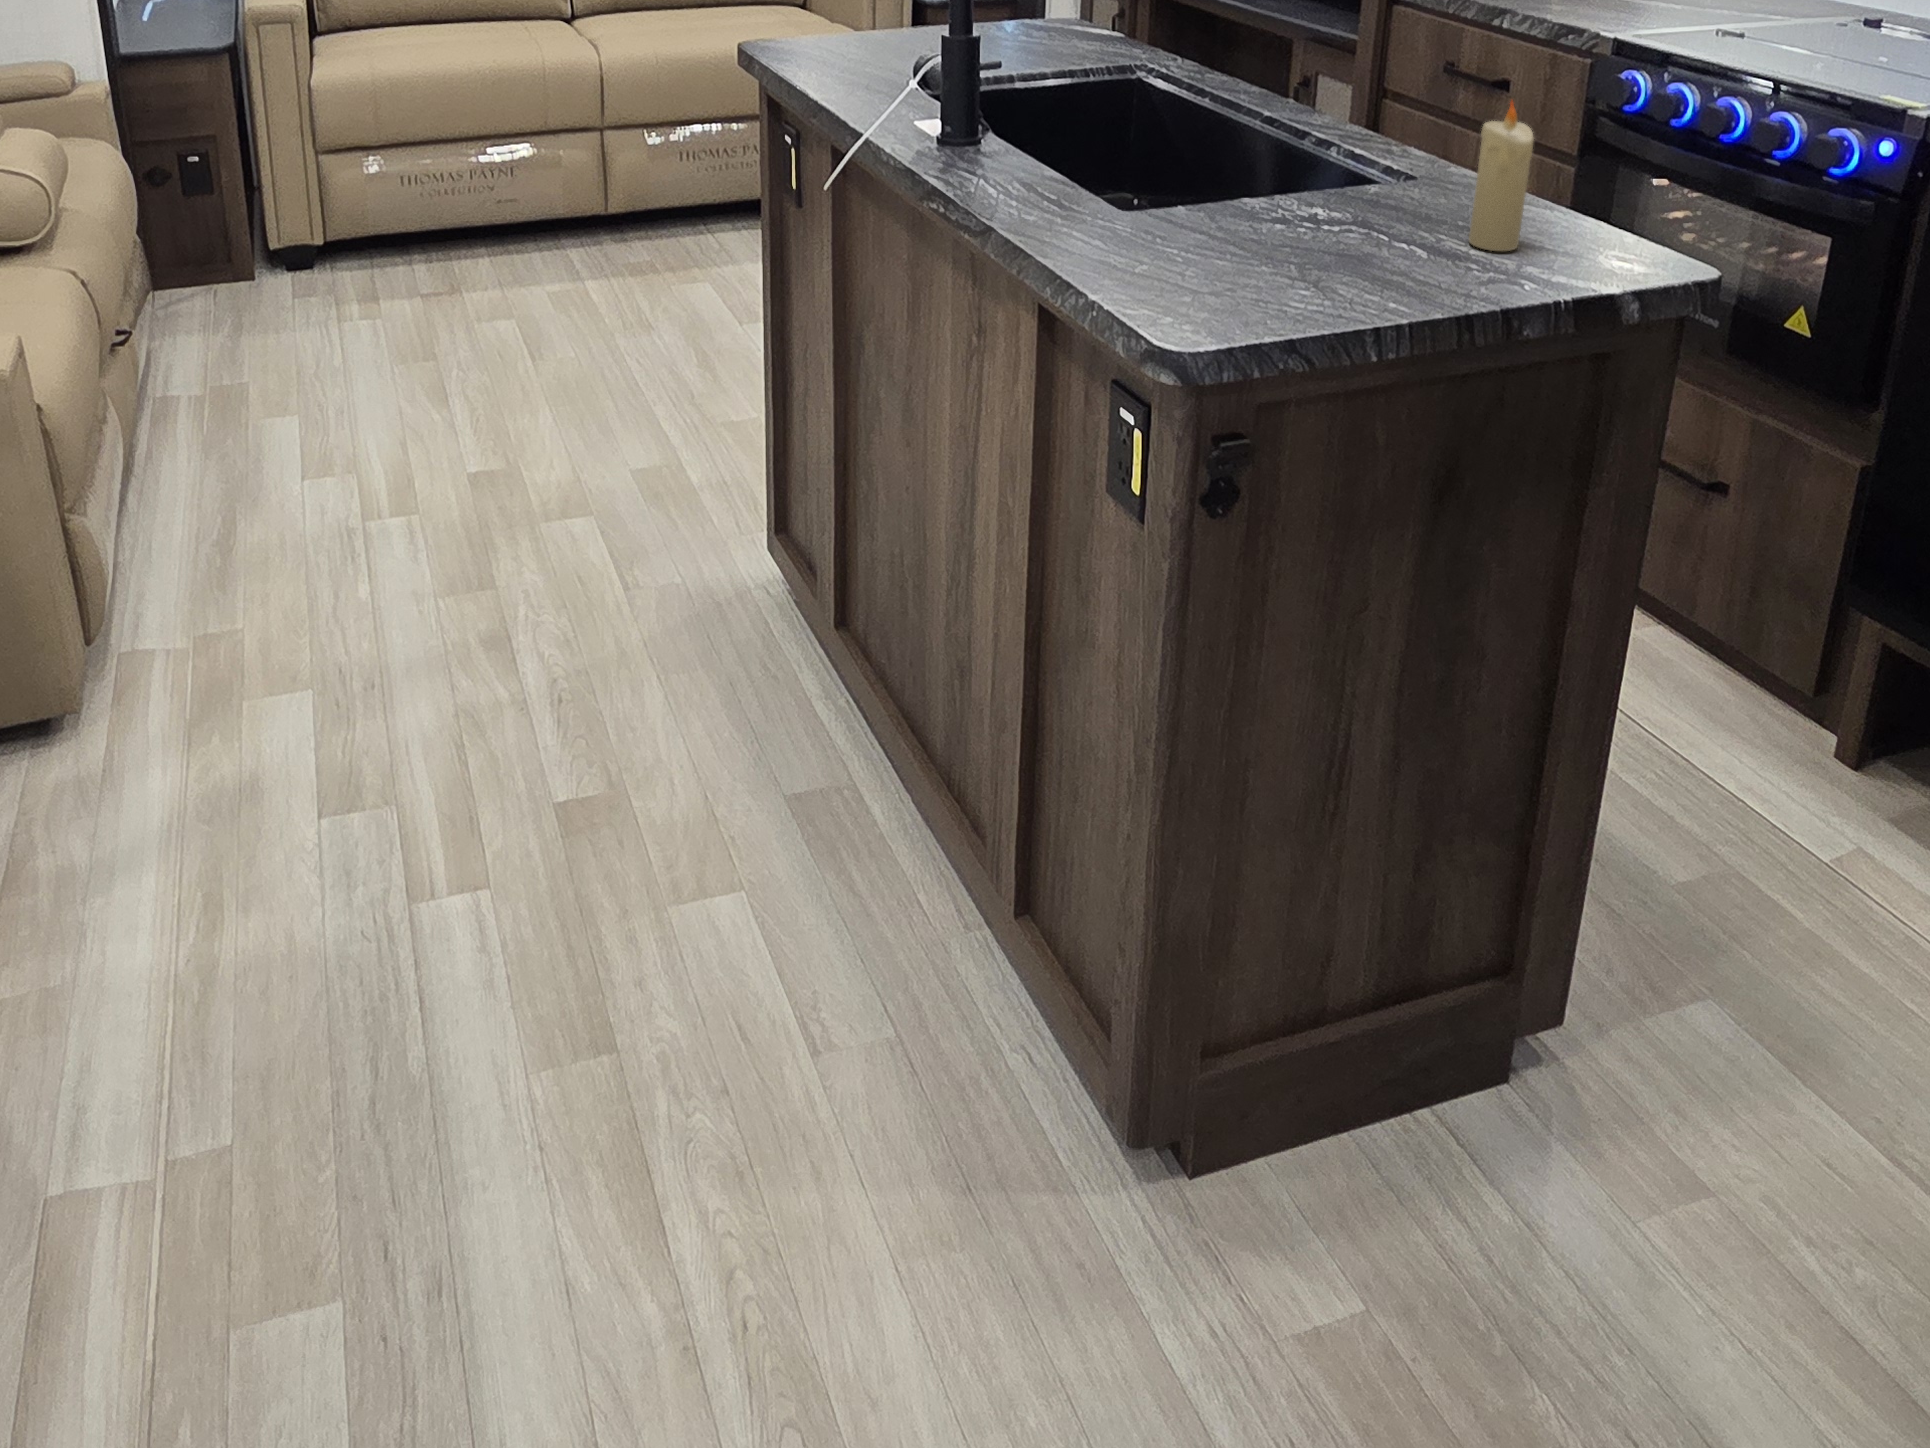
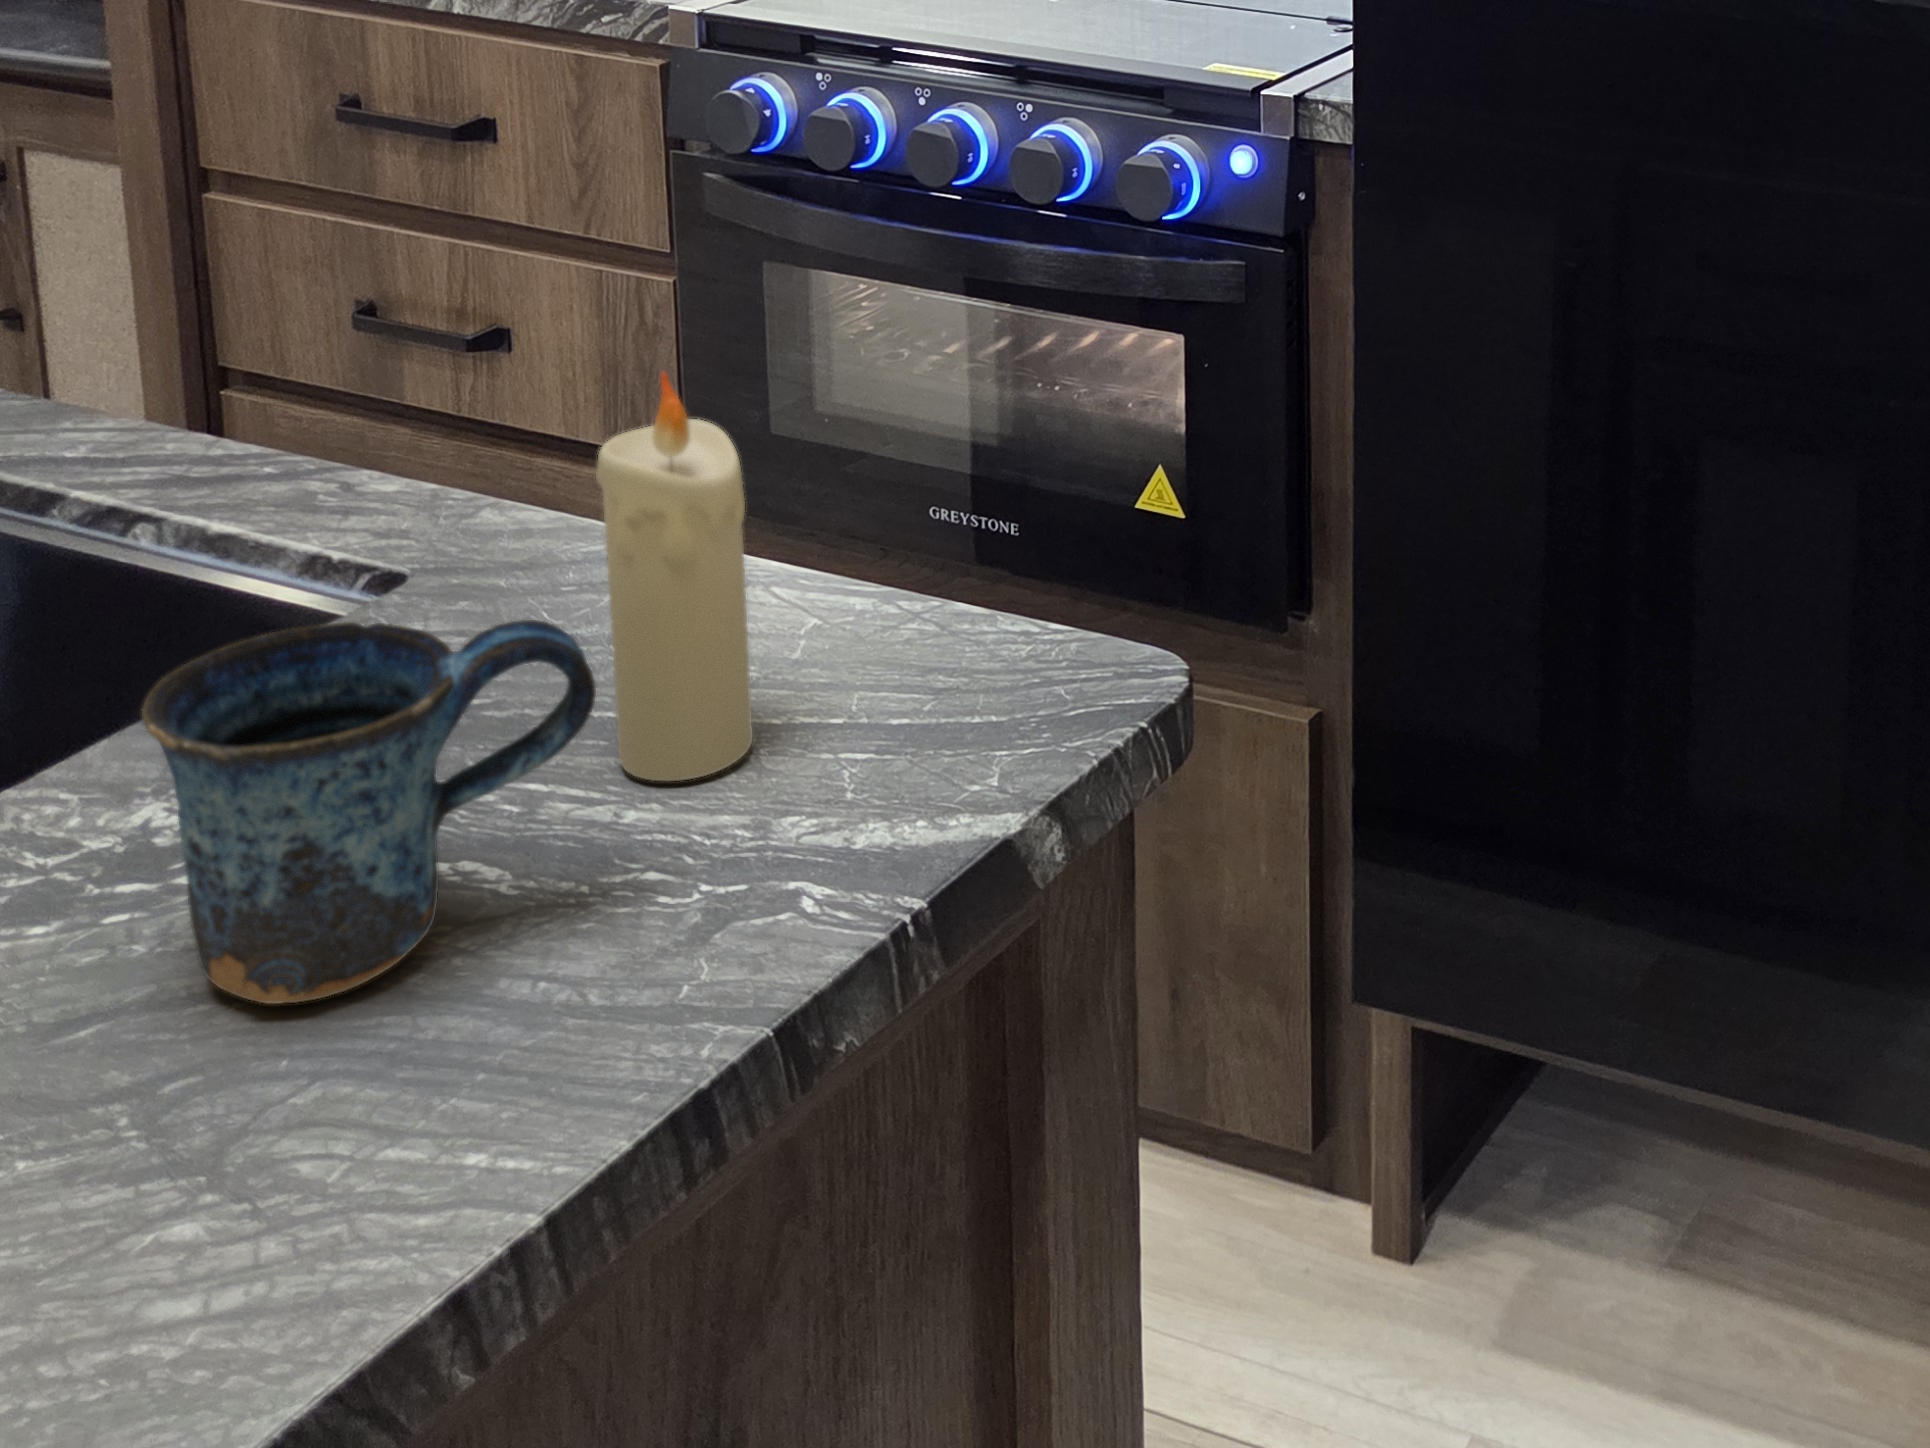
mug: none [1324,150,1461,263] -> present [142,620,596,1003]

